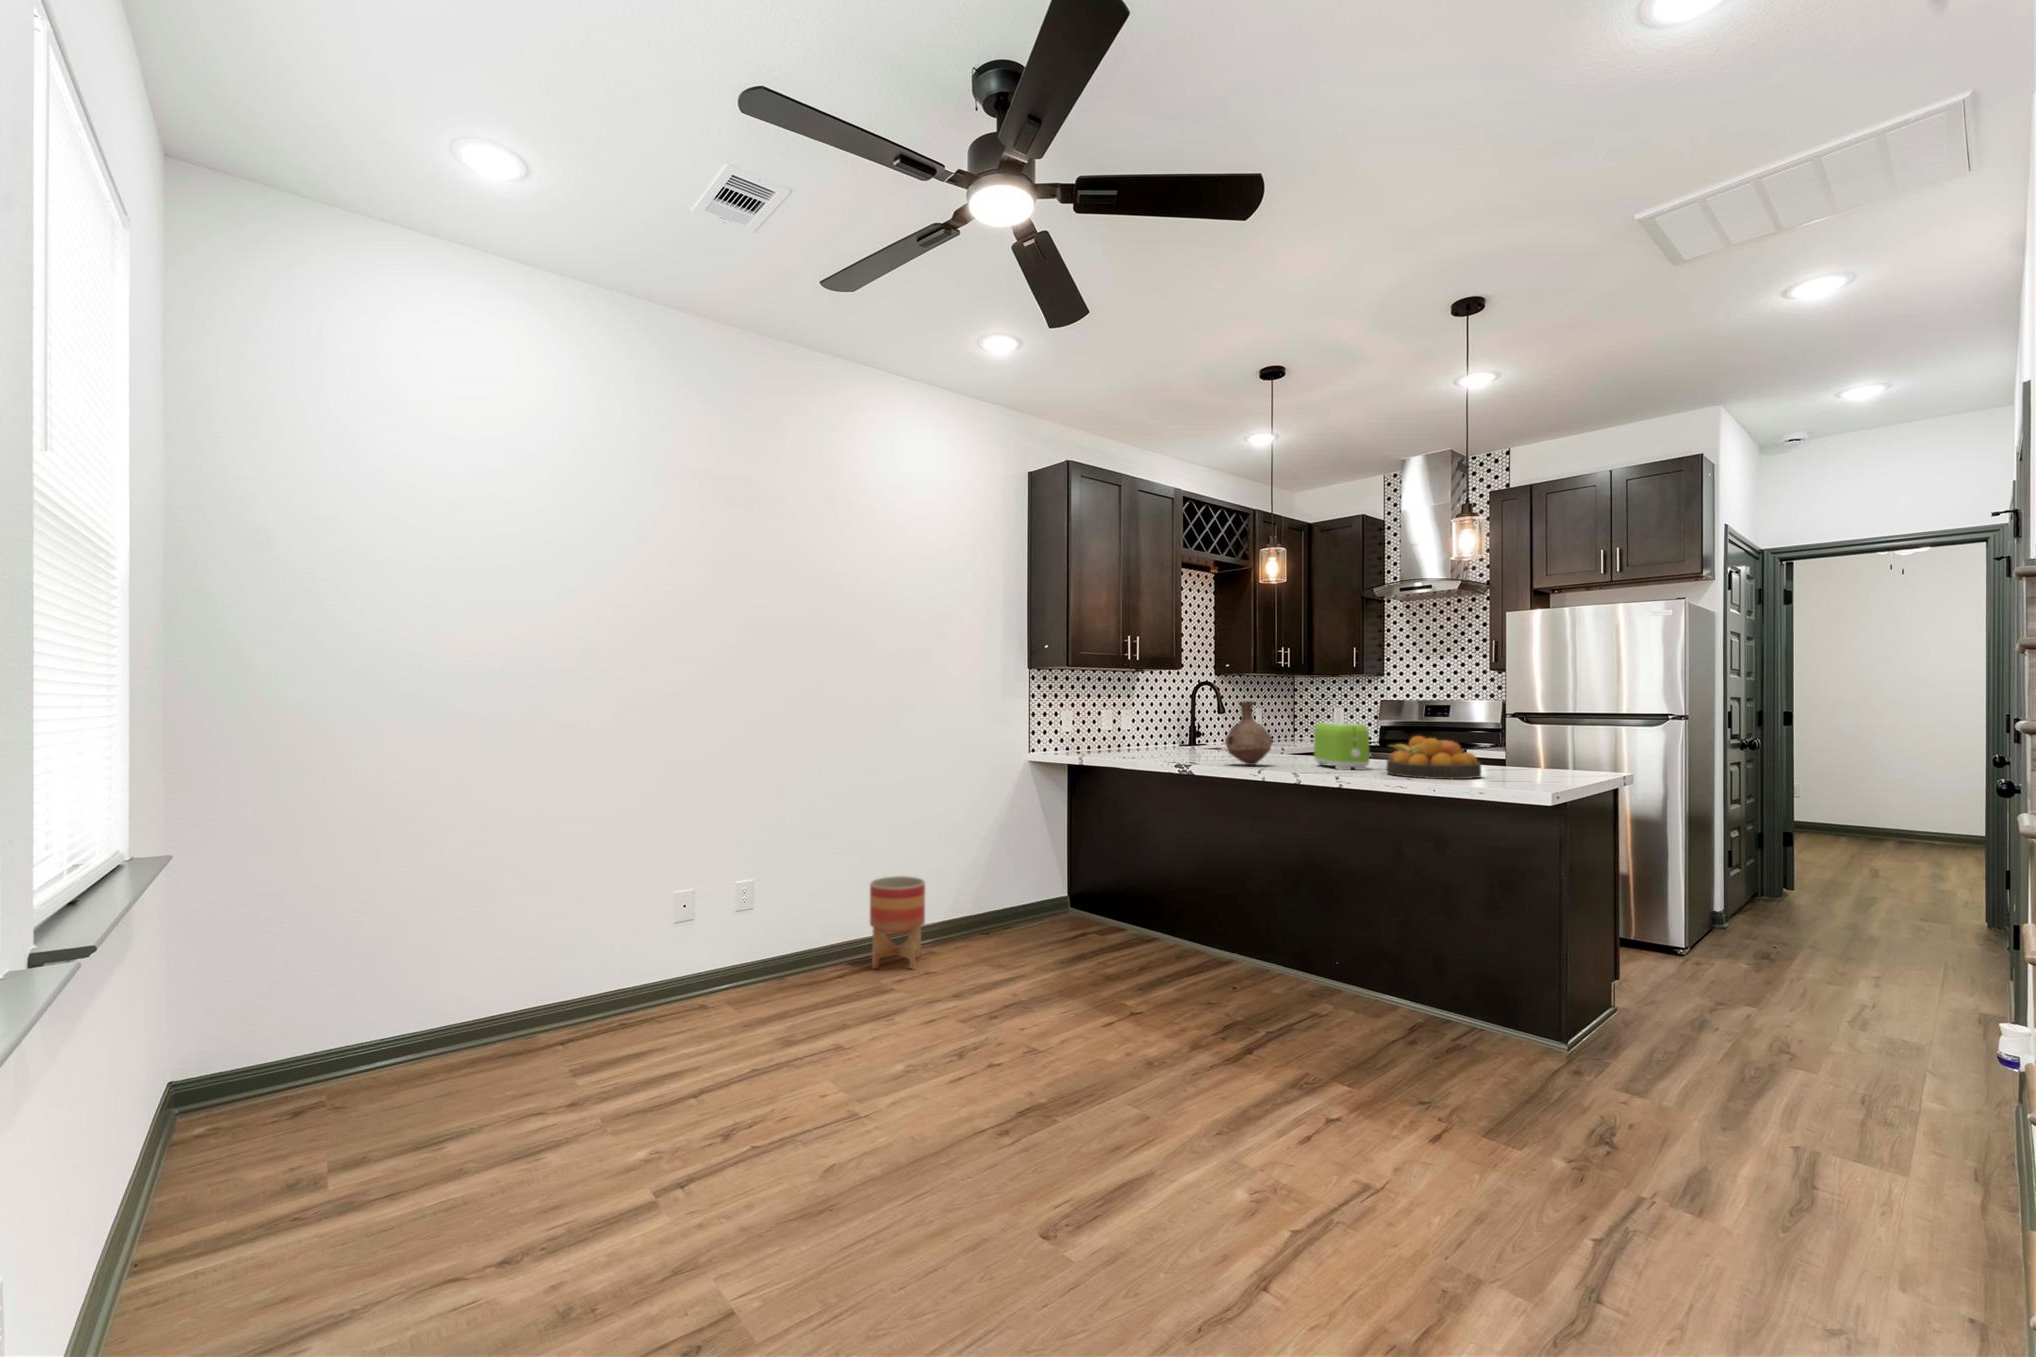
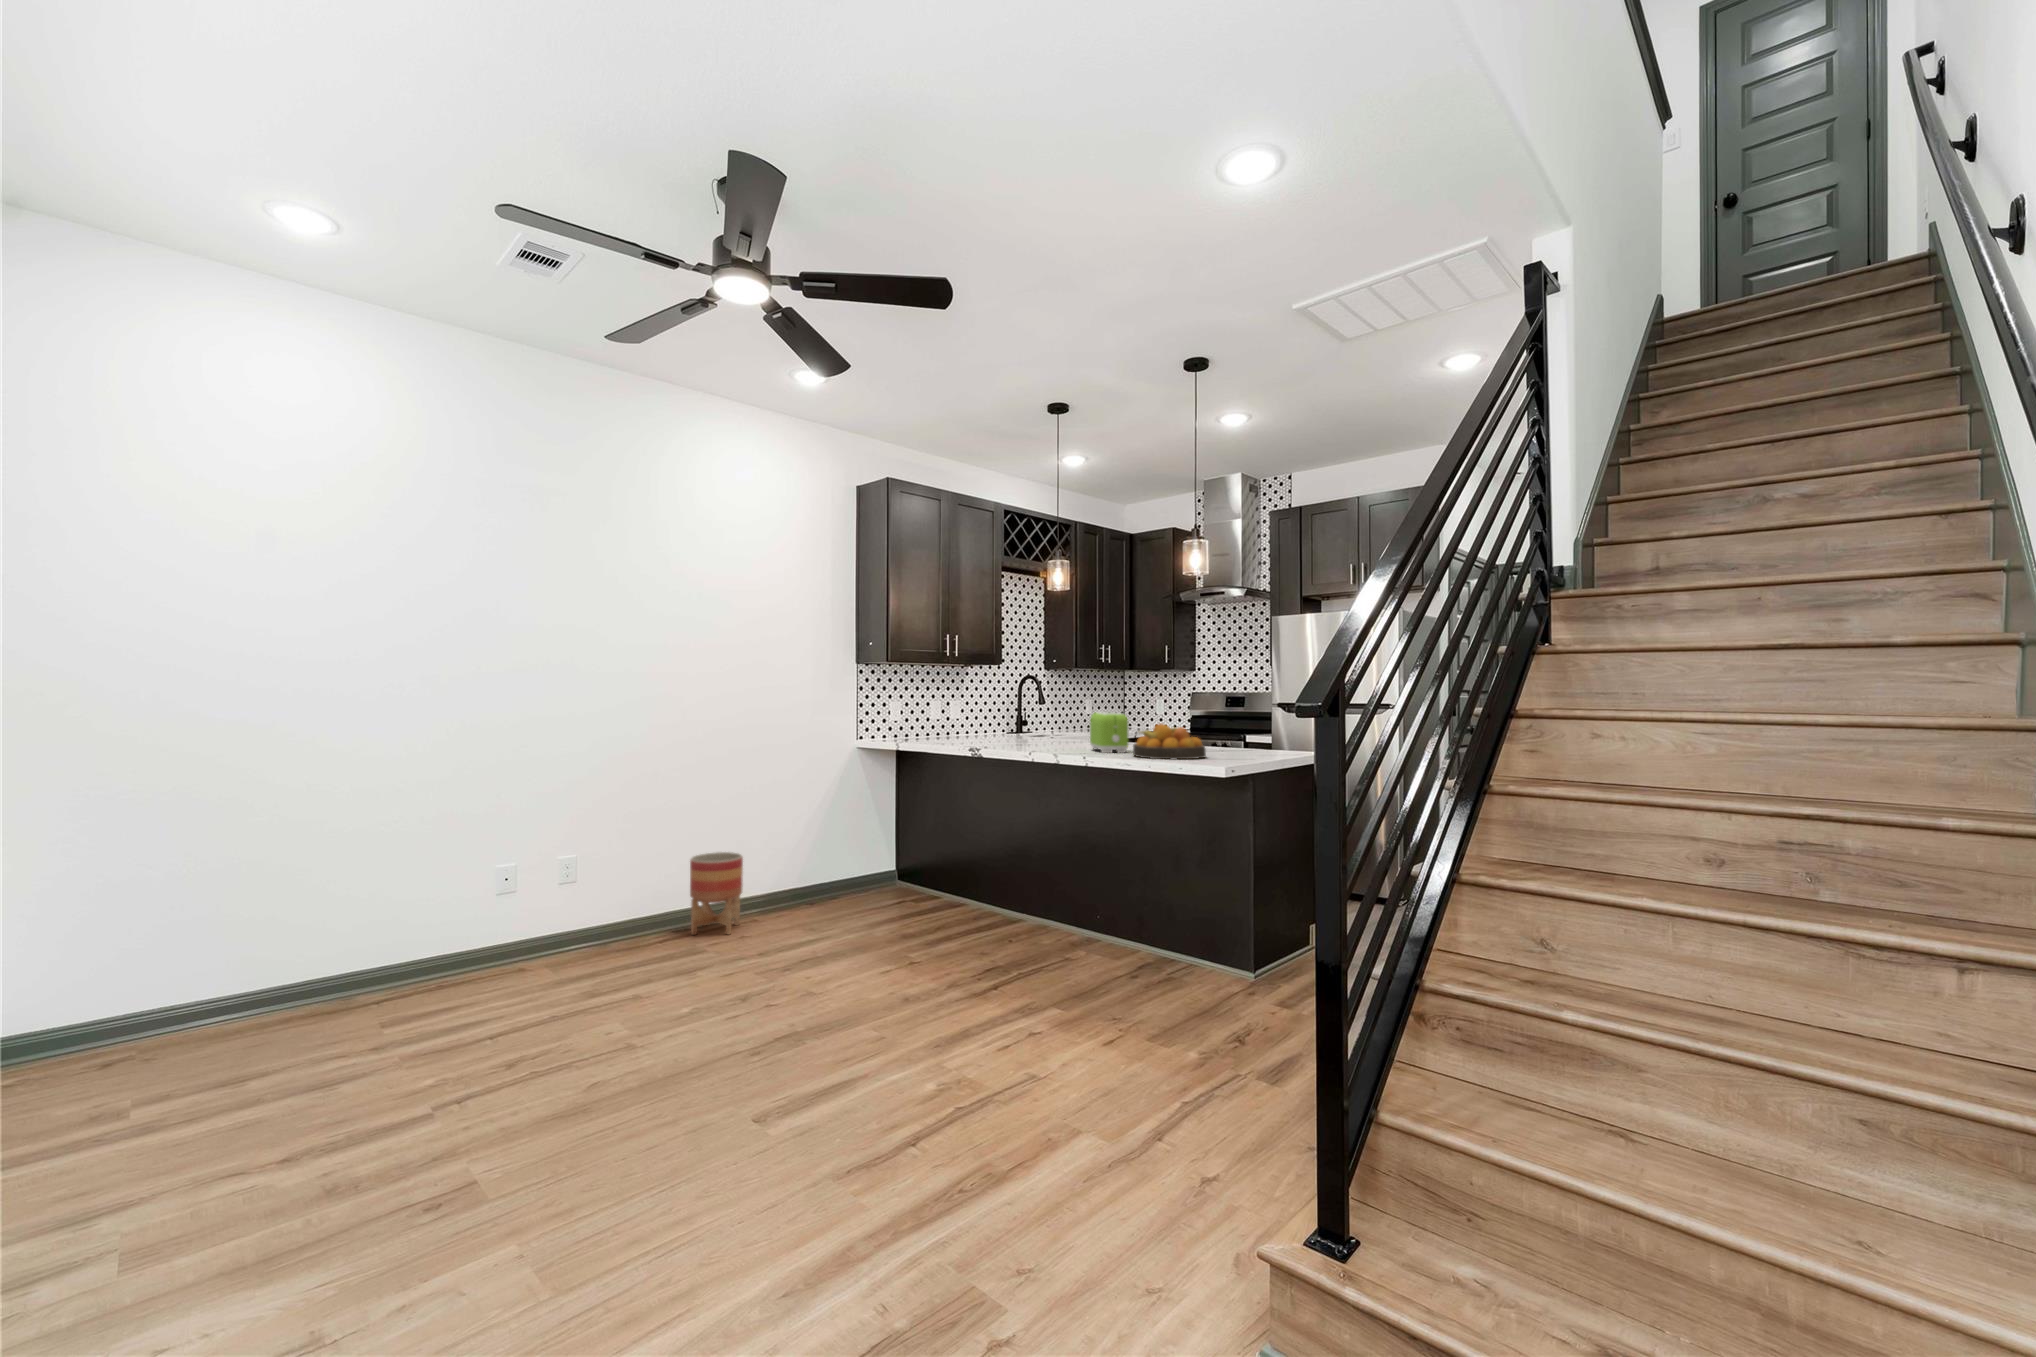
vase: present [1225,701,1272,765] -> none [1011,694,1054,750]

